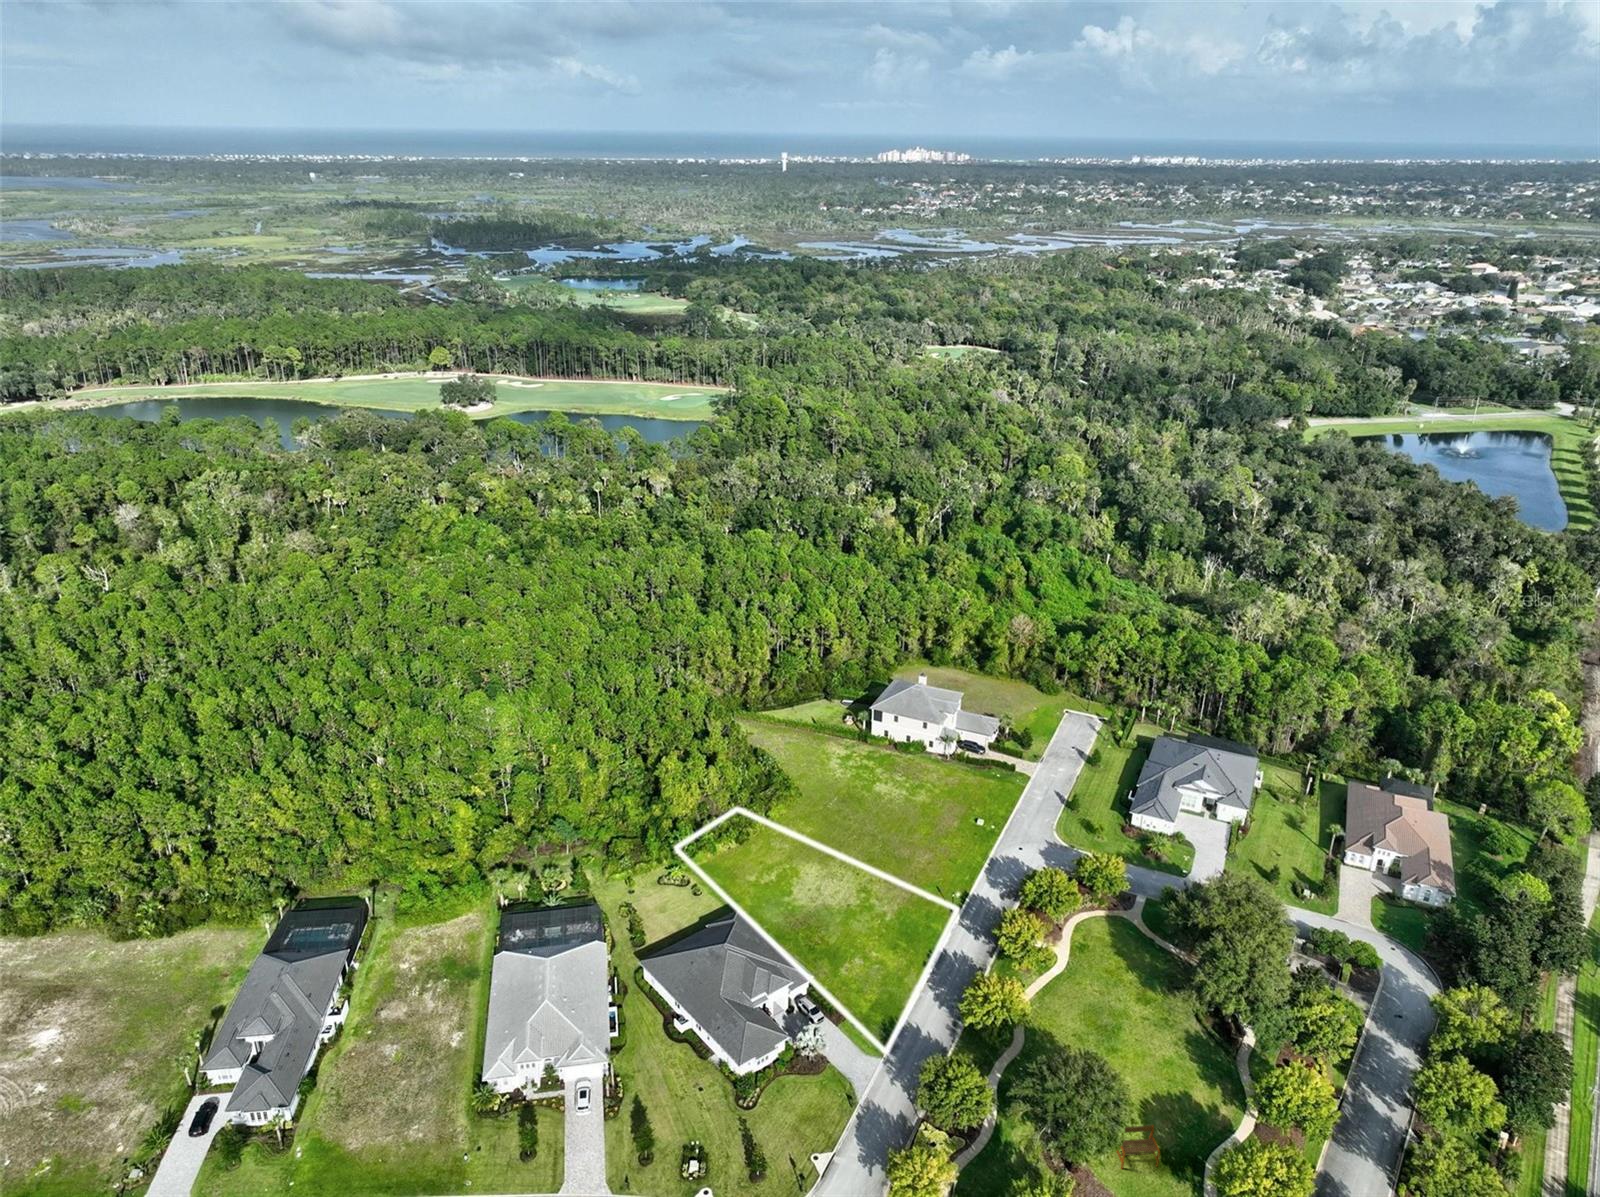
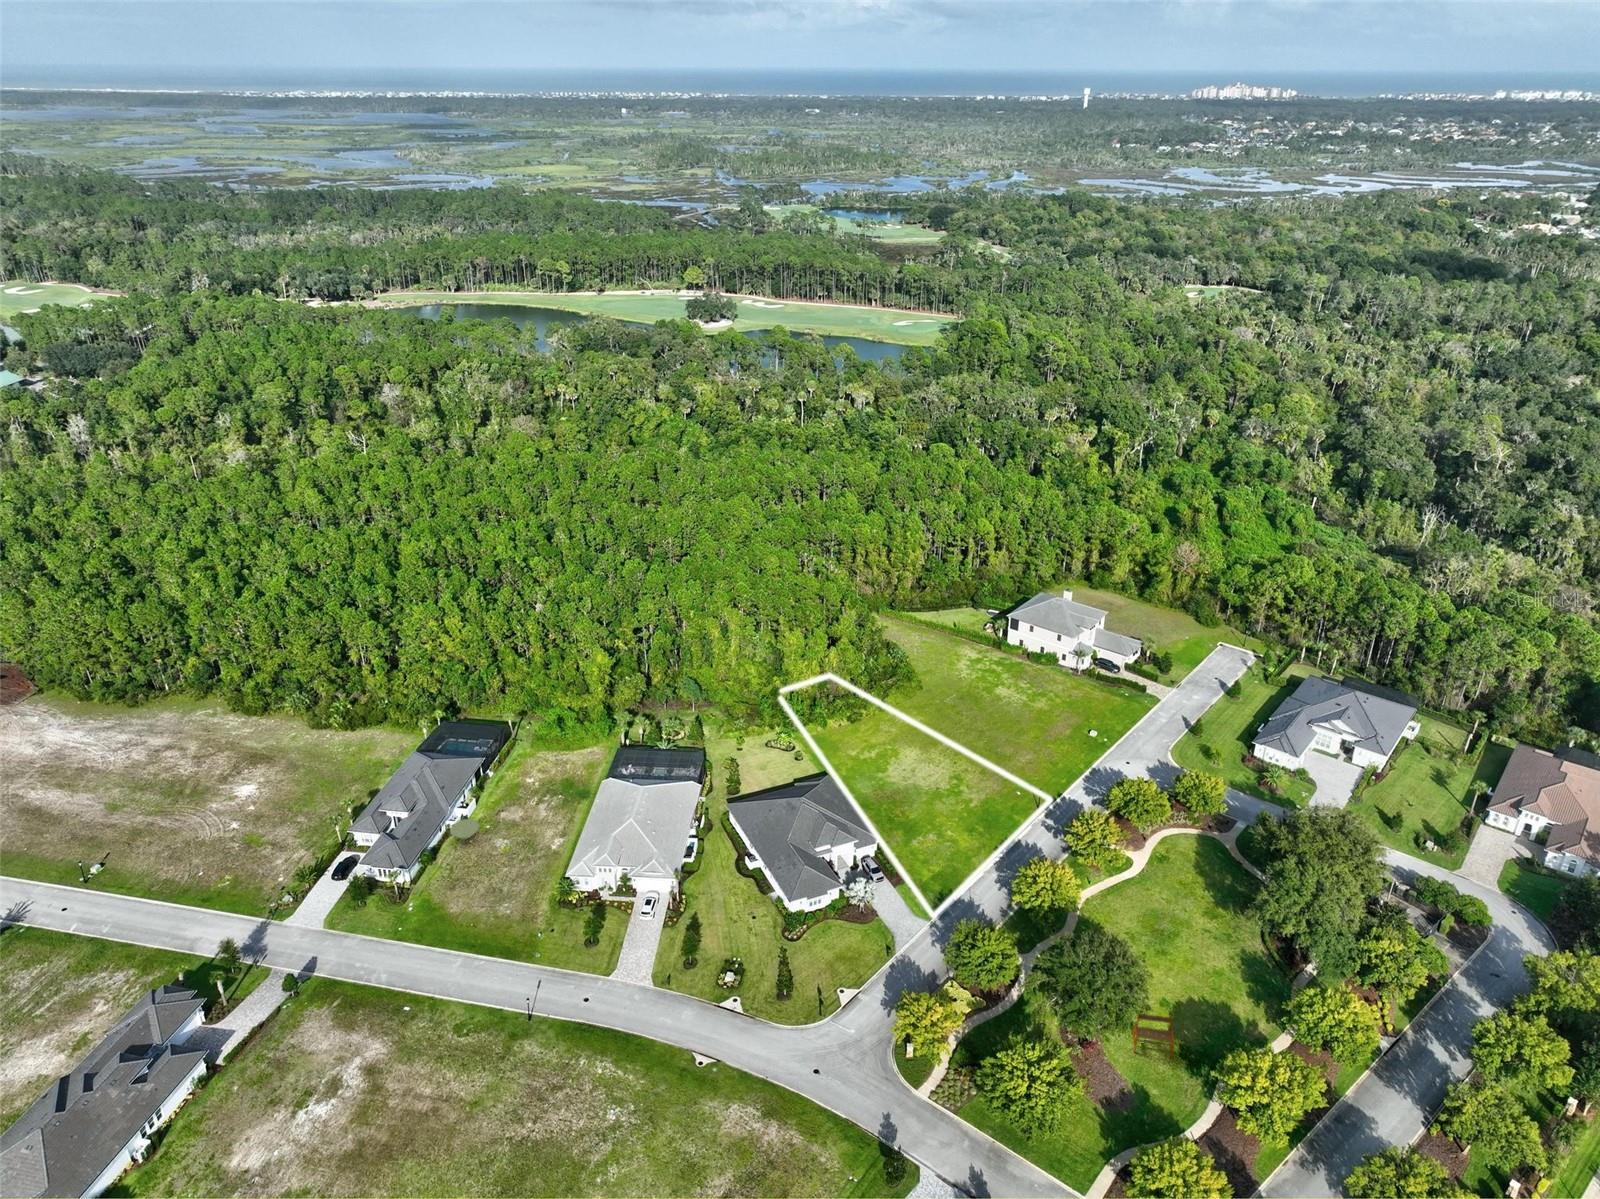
round table: none [322,1027,358,1062] -> present [450,819,479,845]

